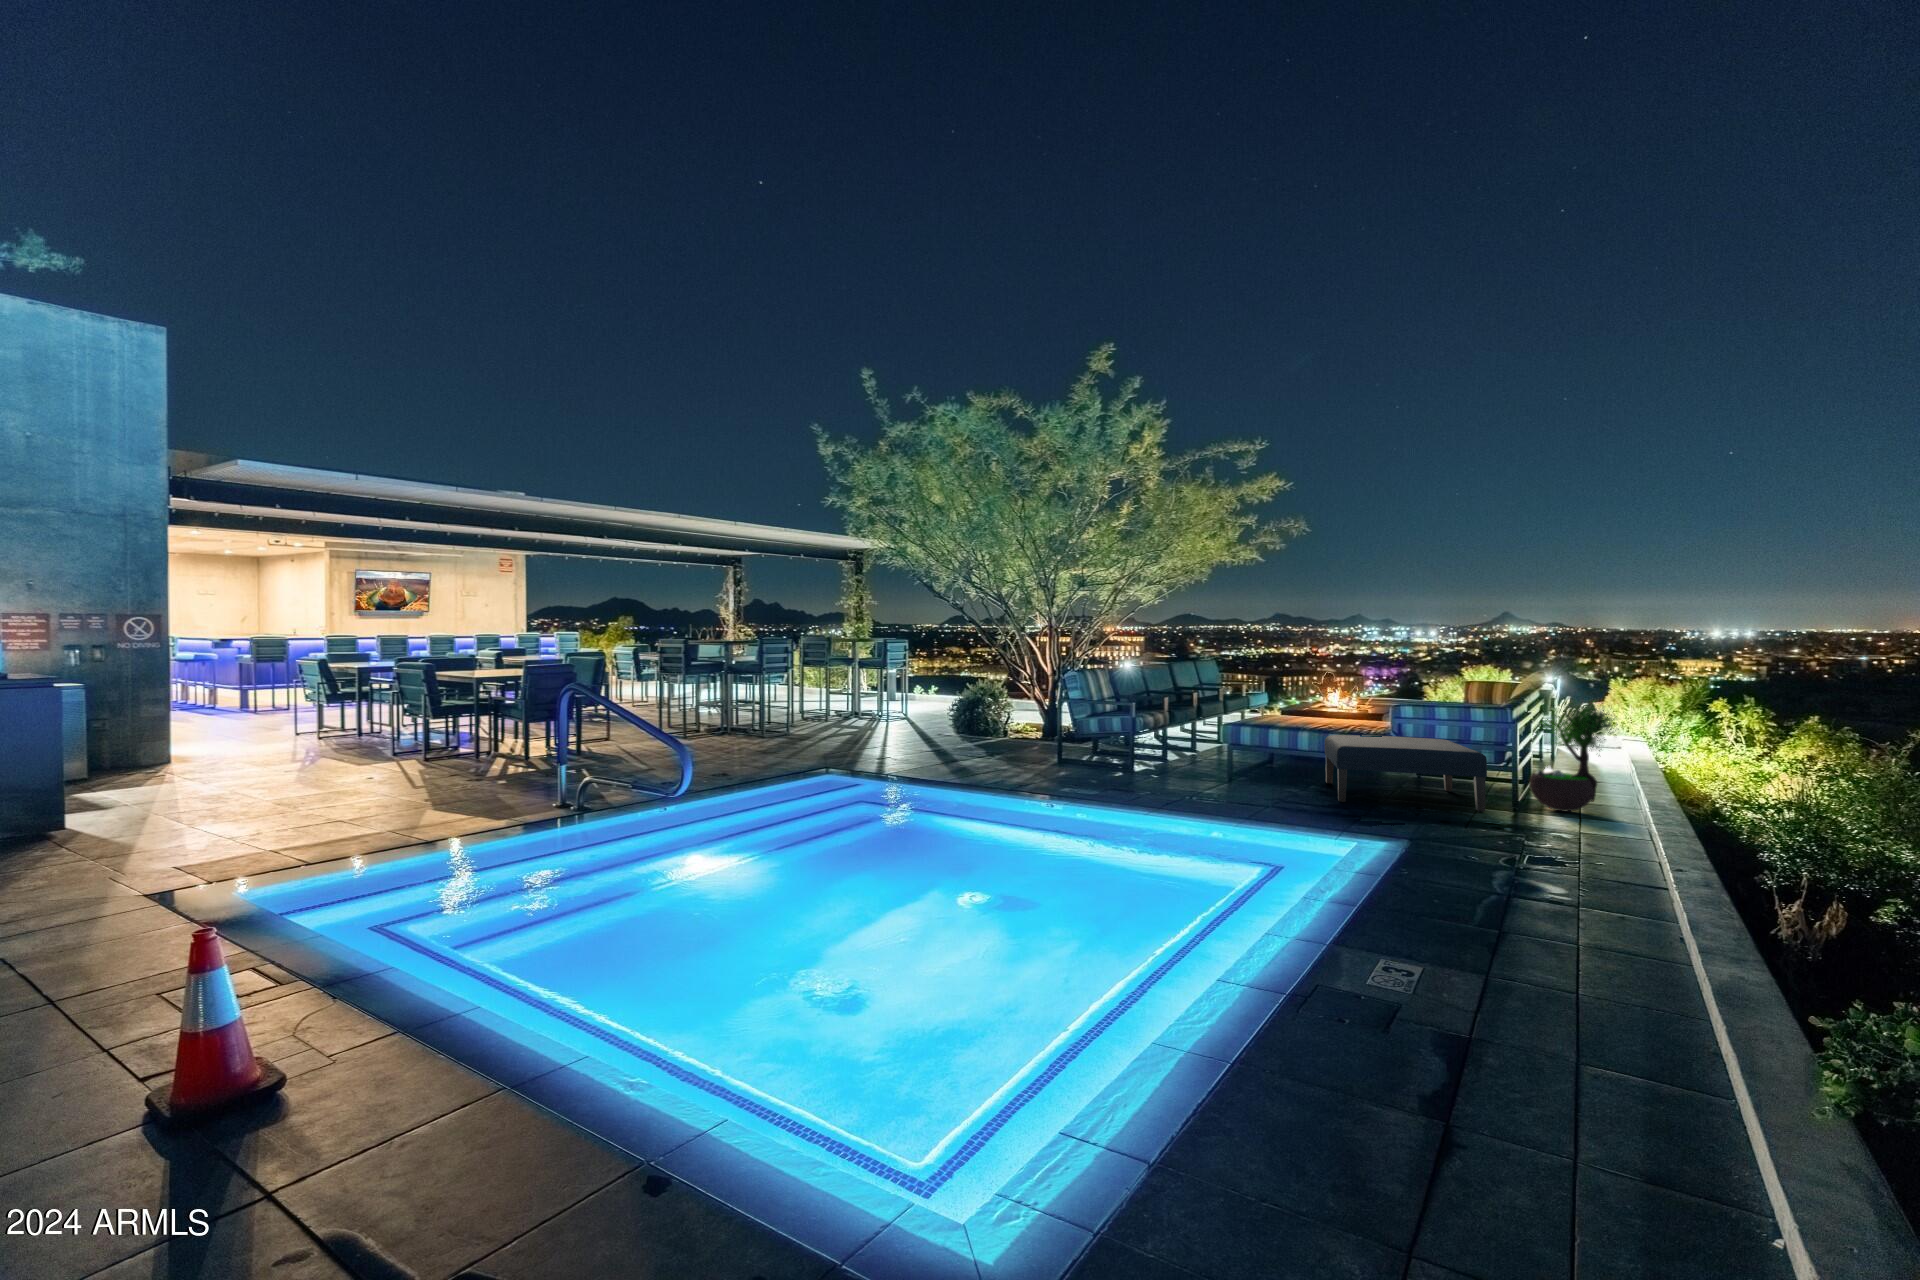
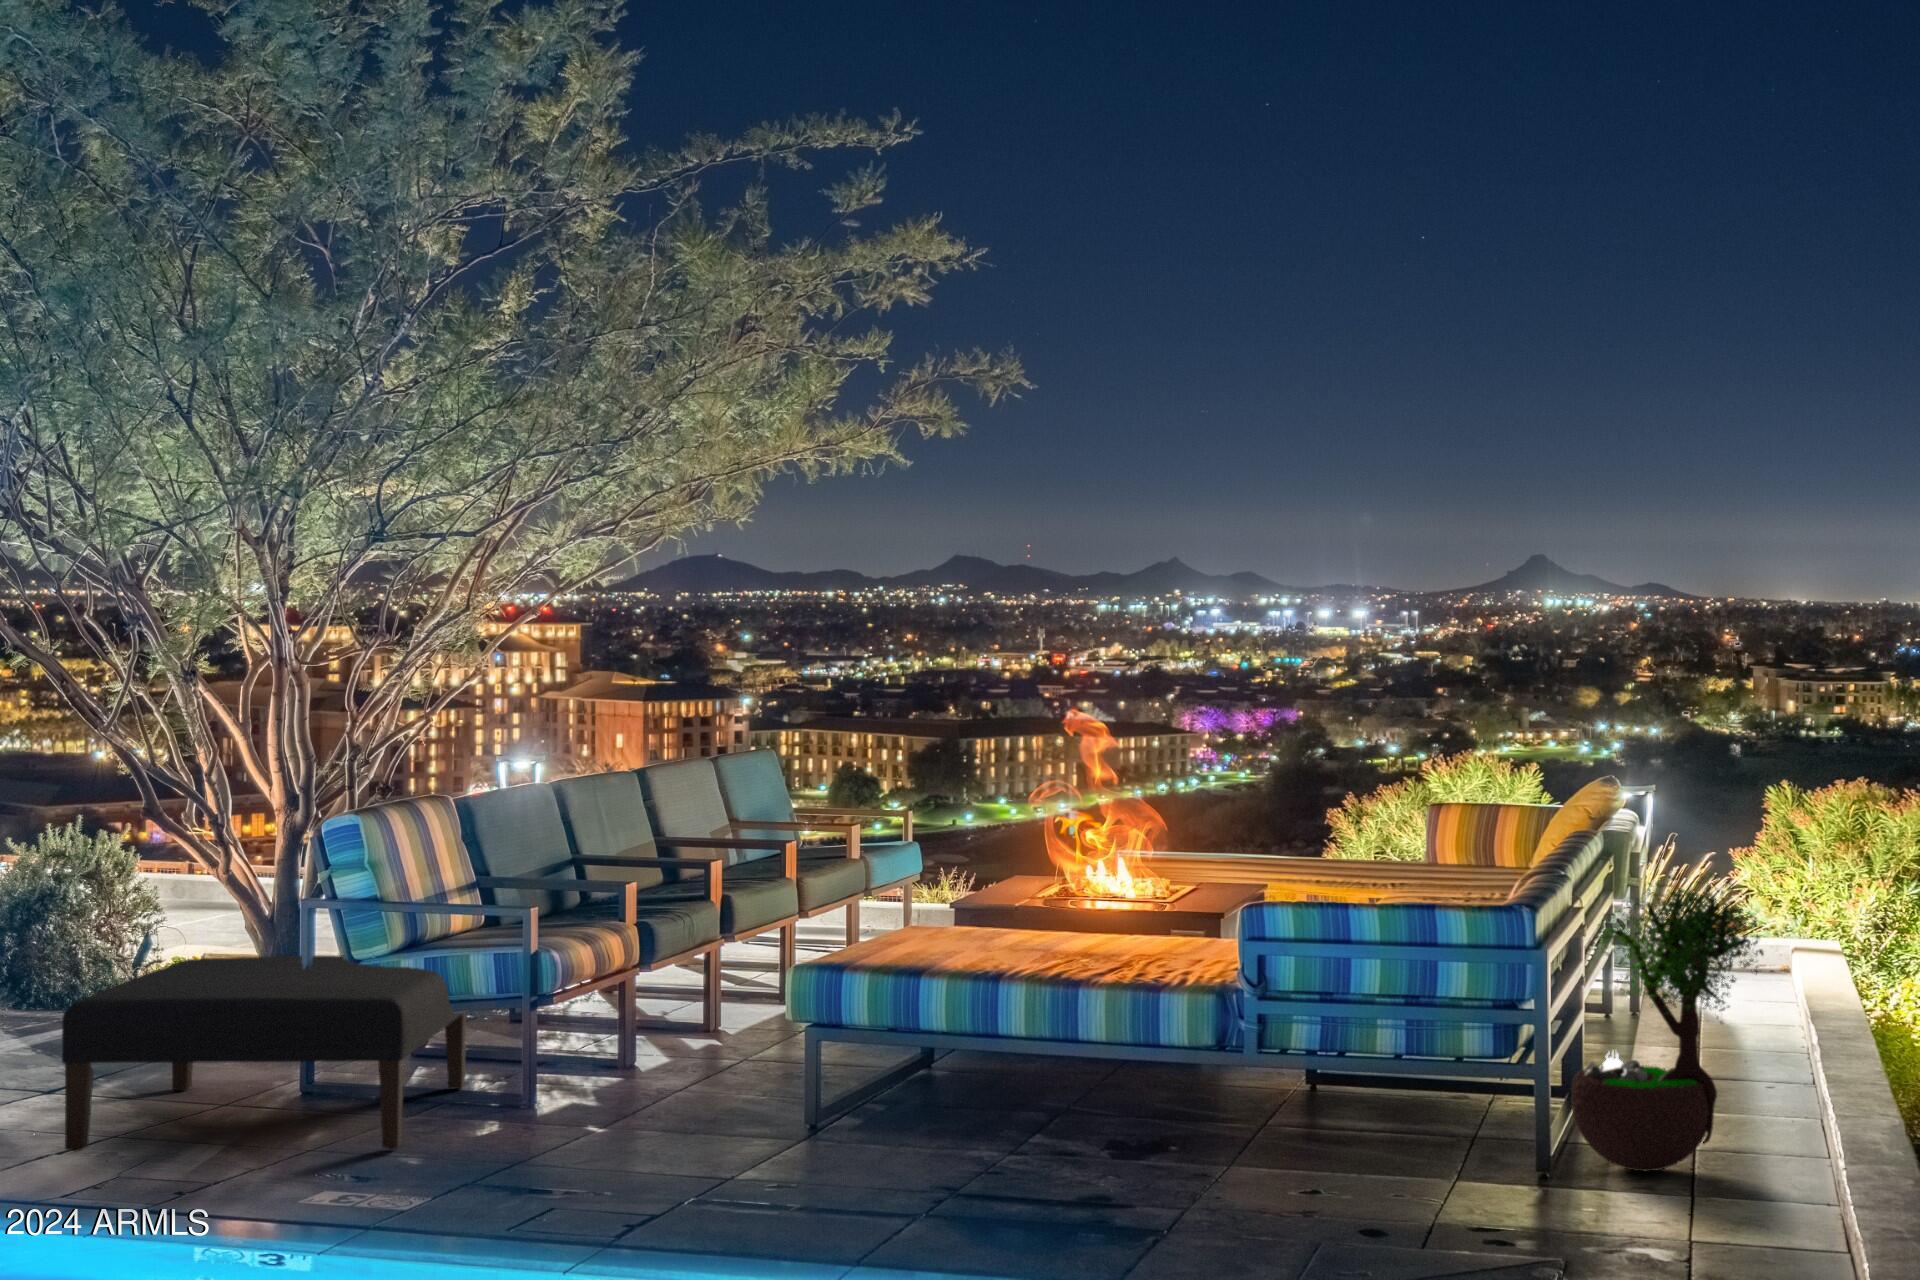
ottoman: present [1324,735,1487,812] -> present [62,955,466,1152]

